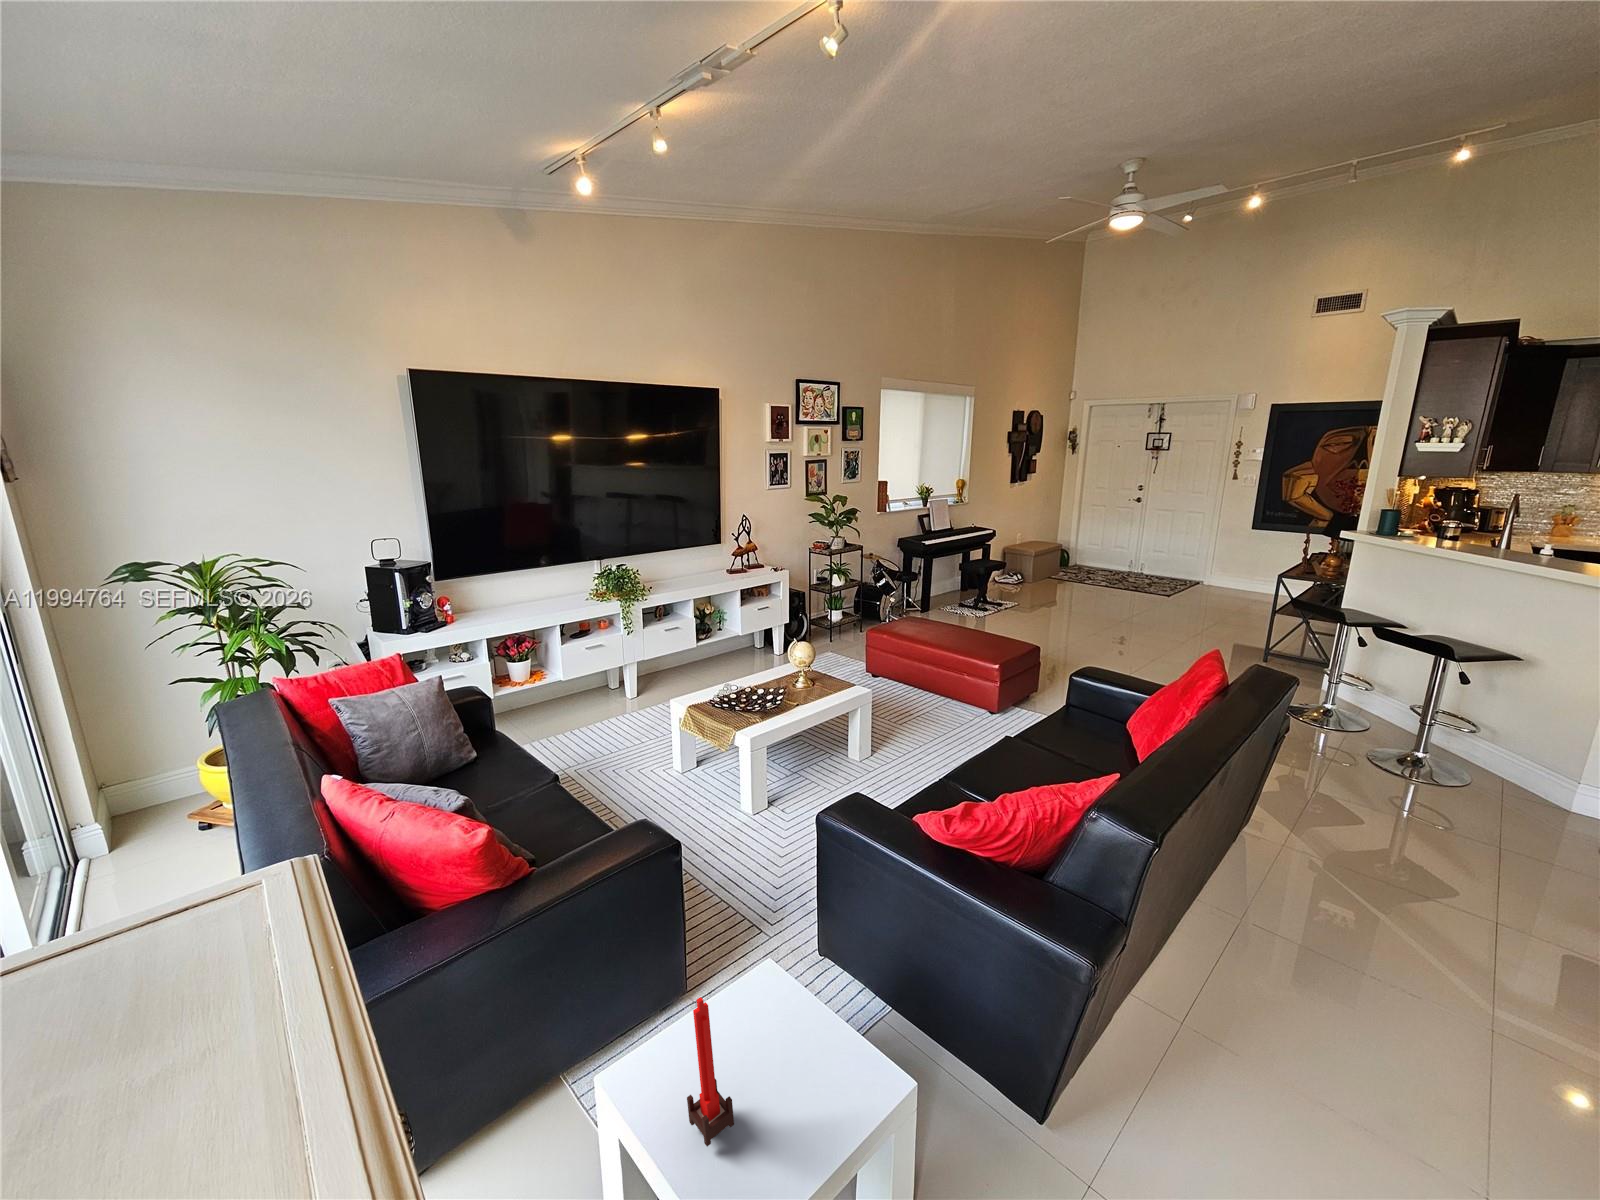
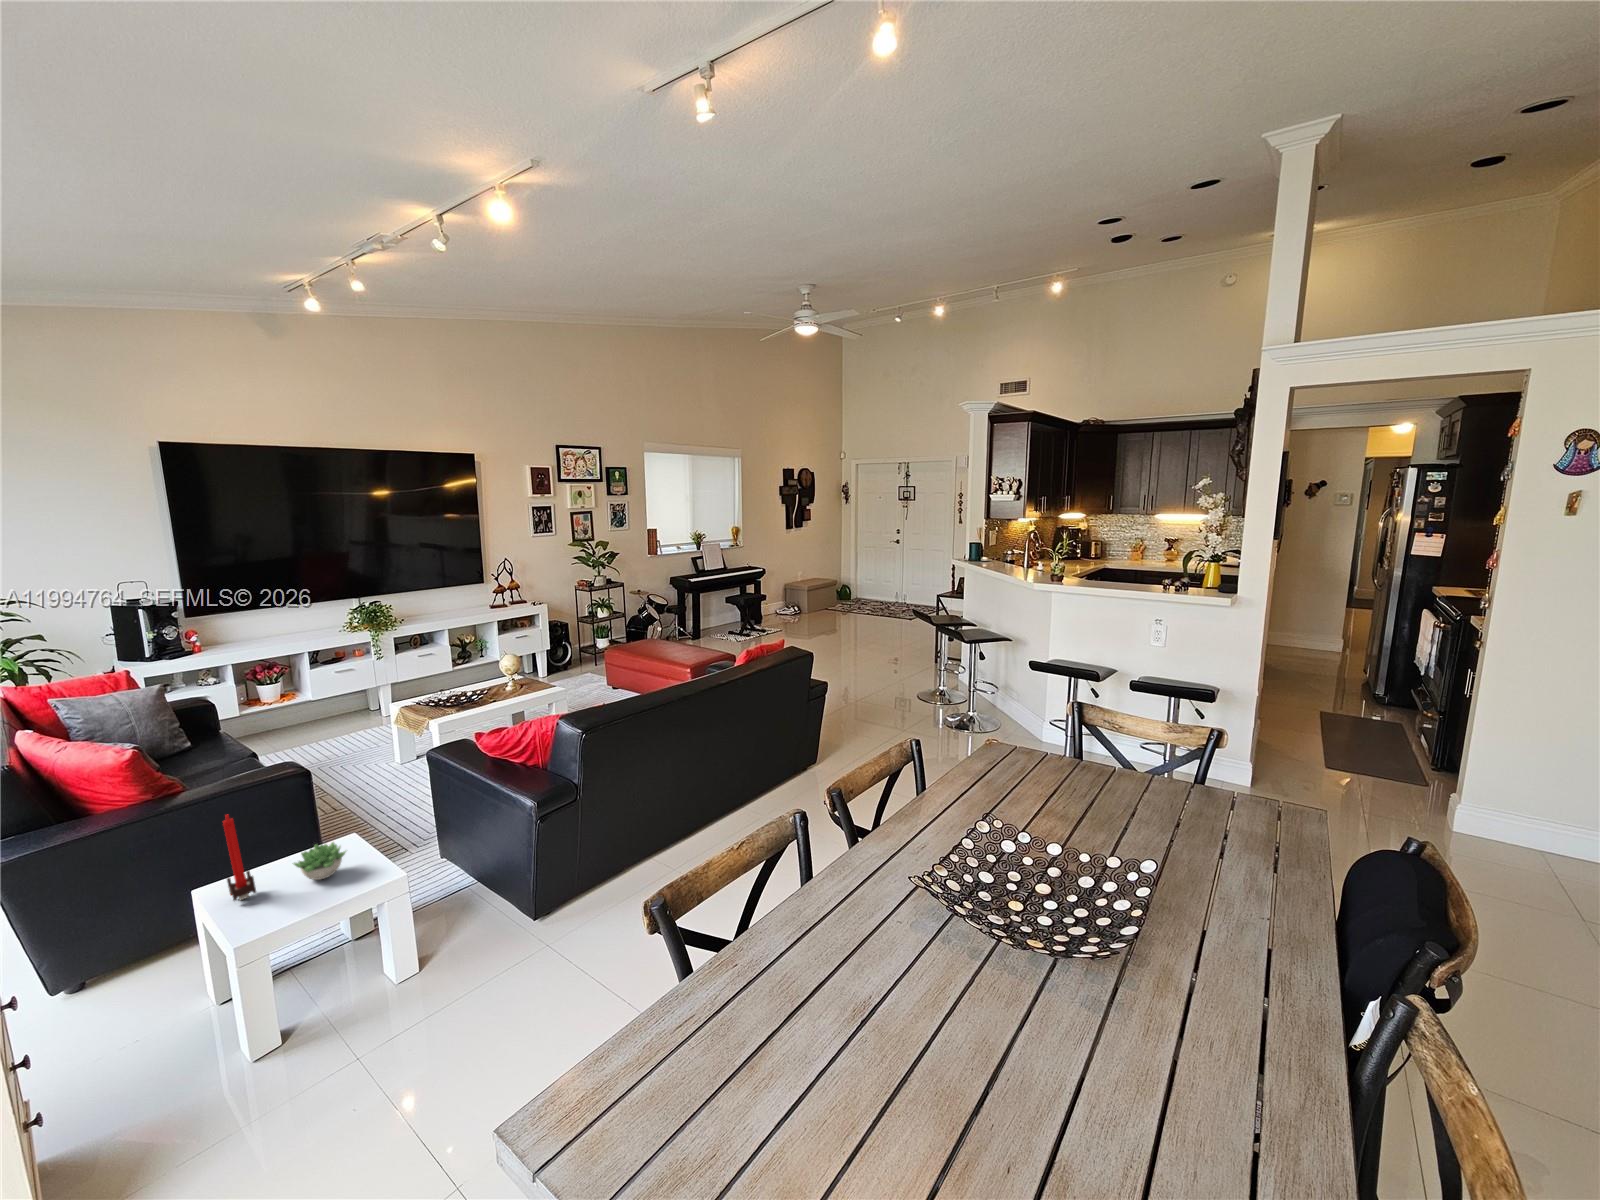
succulent plant: none [771,1013,847,1090] -> present [294,842,346,880]

